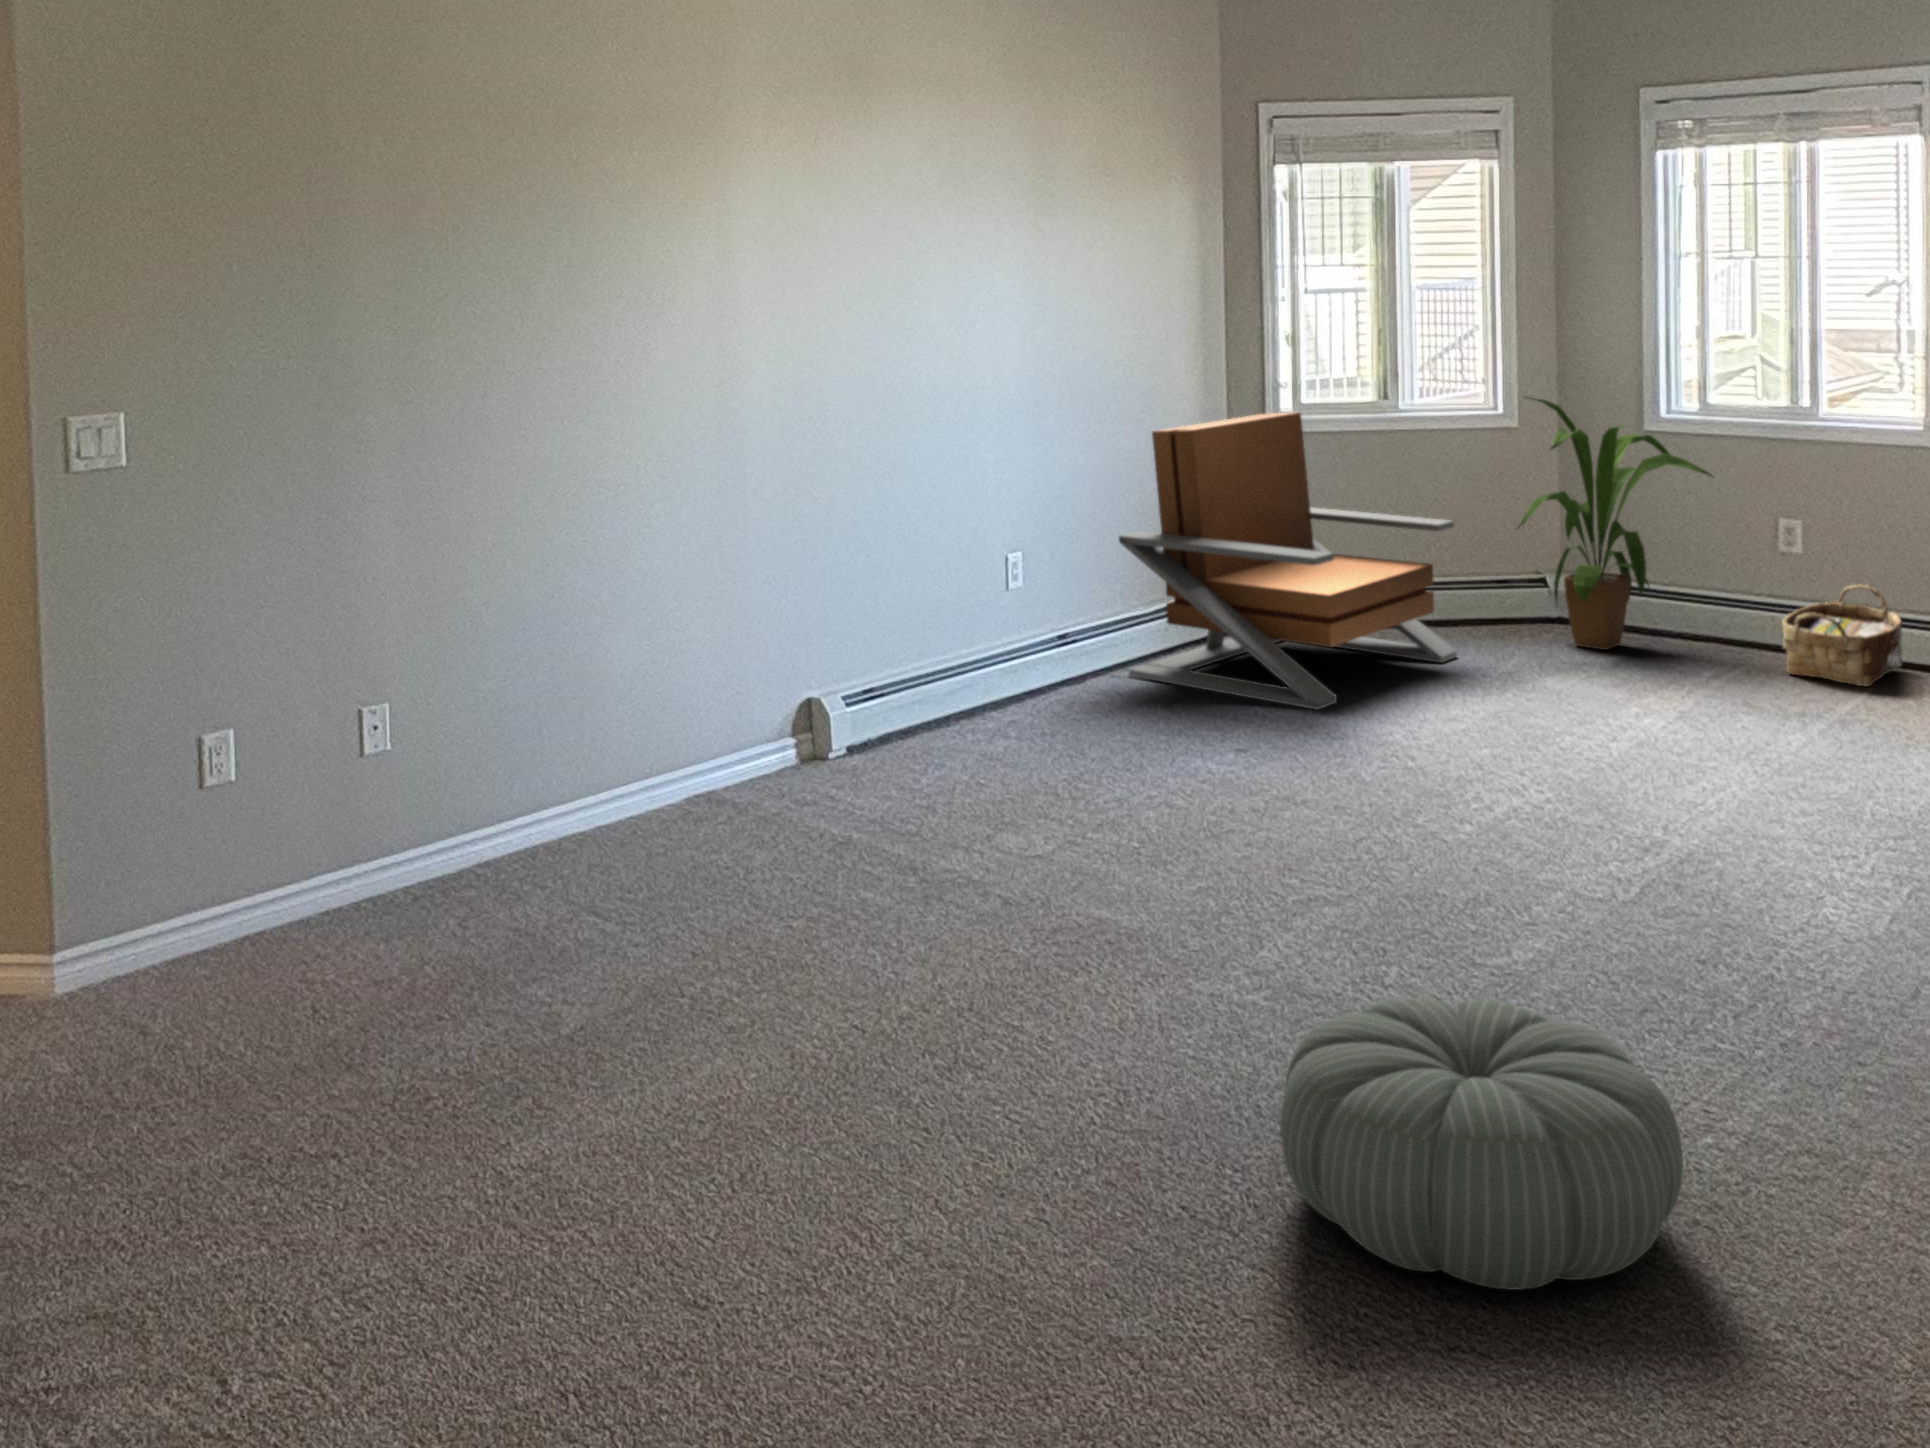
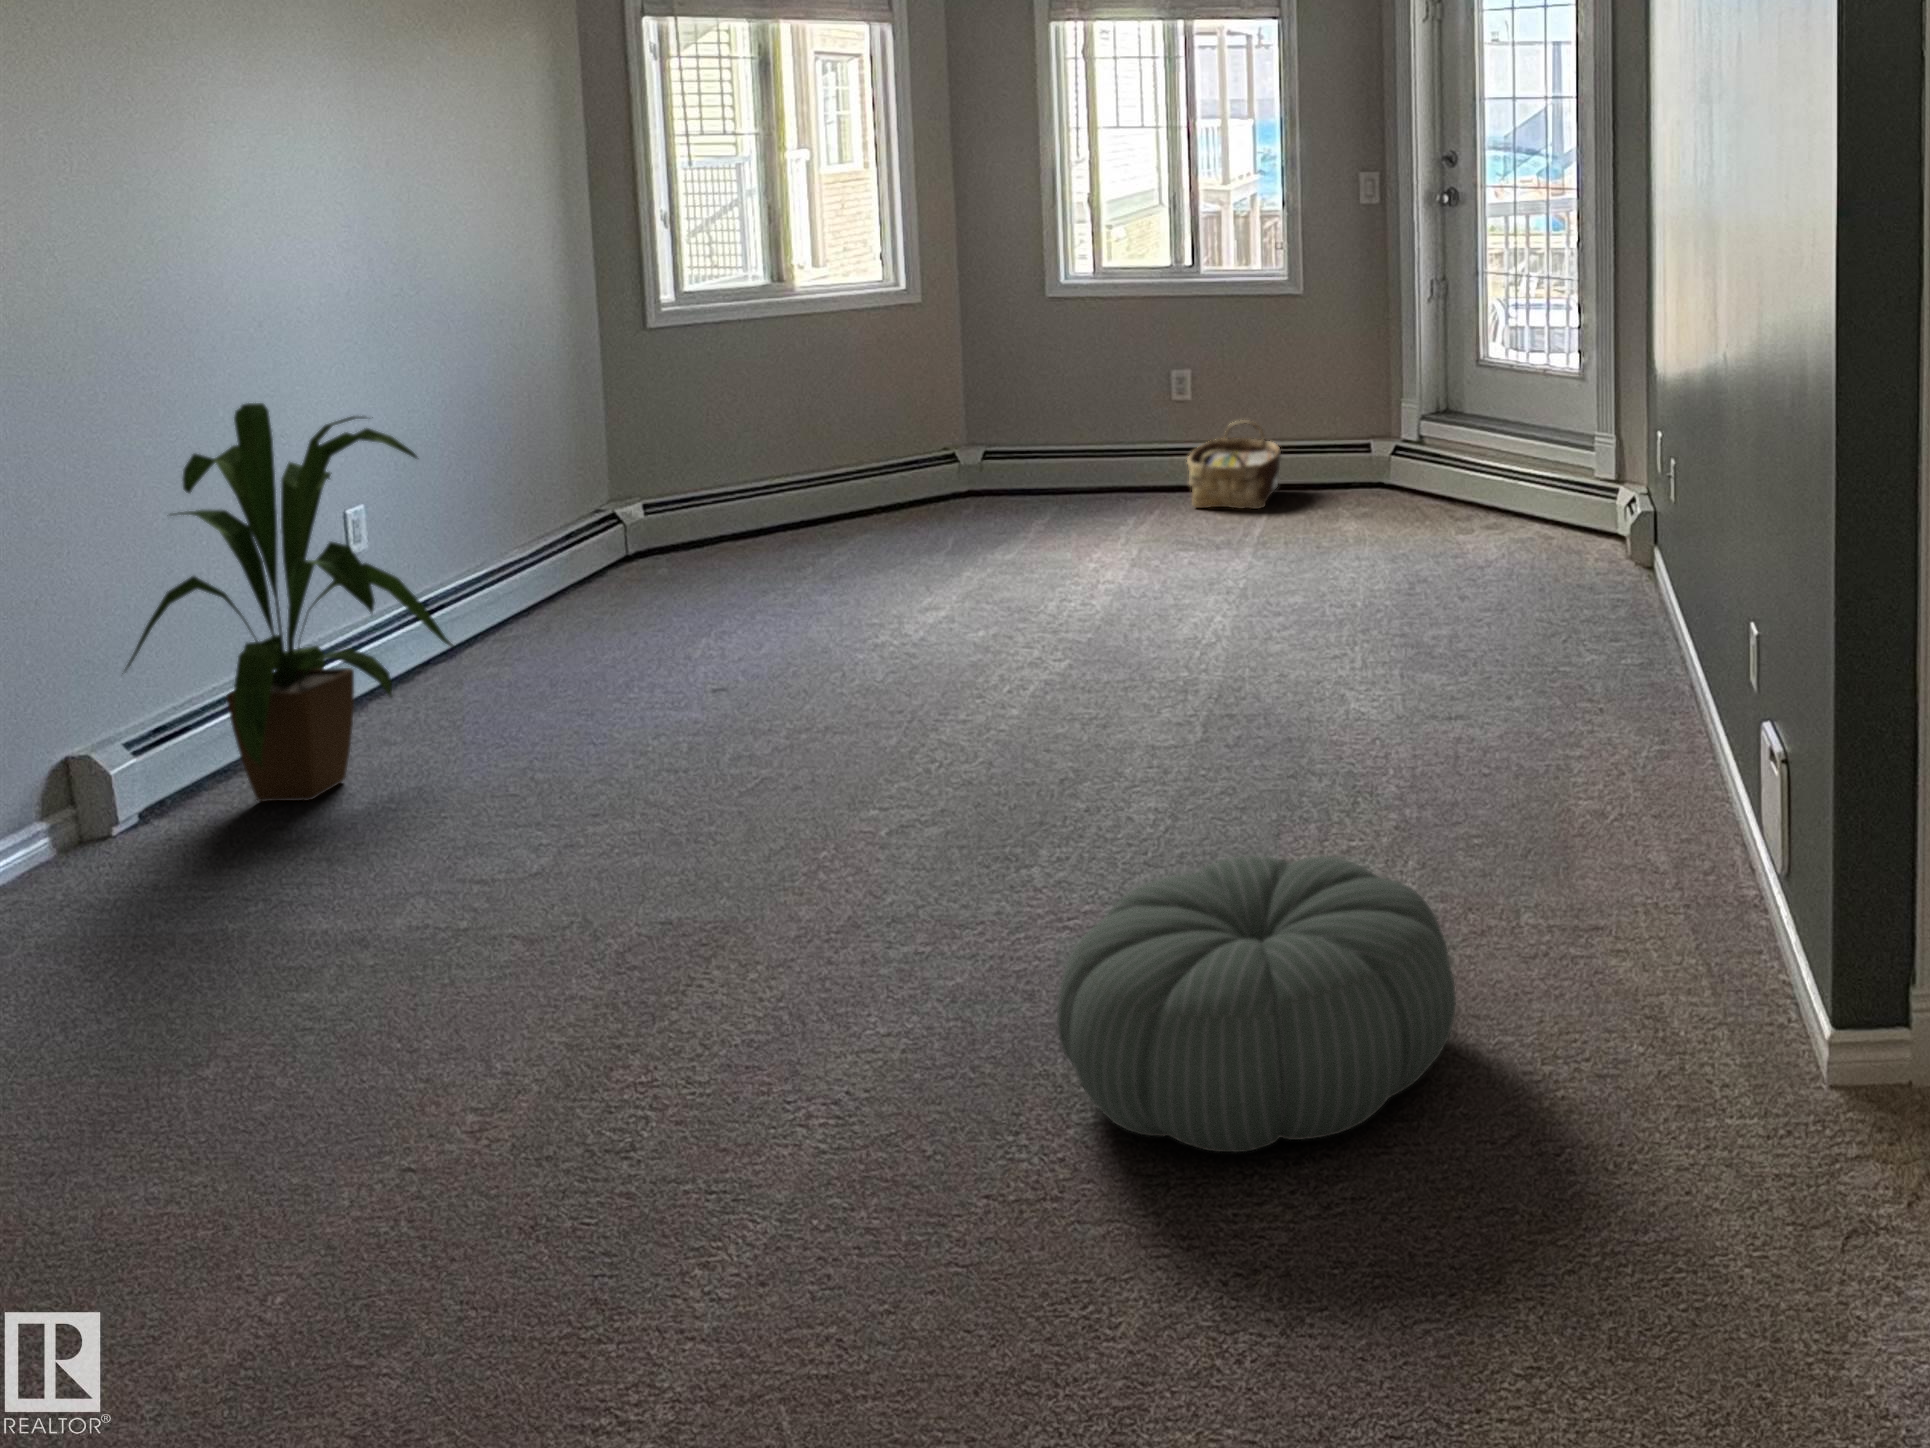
house plant: present [1518,397,1712,650] -> present [125,403,453,801]
lounge chair: present [1119,412,1457,710] -> none [498,300,889,625]

